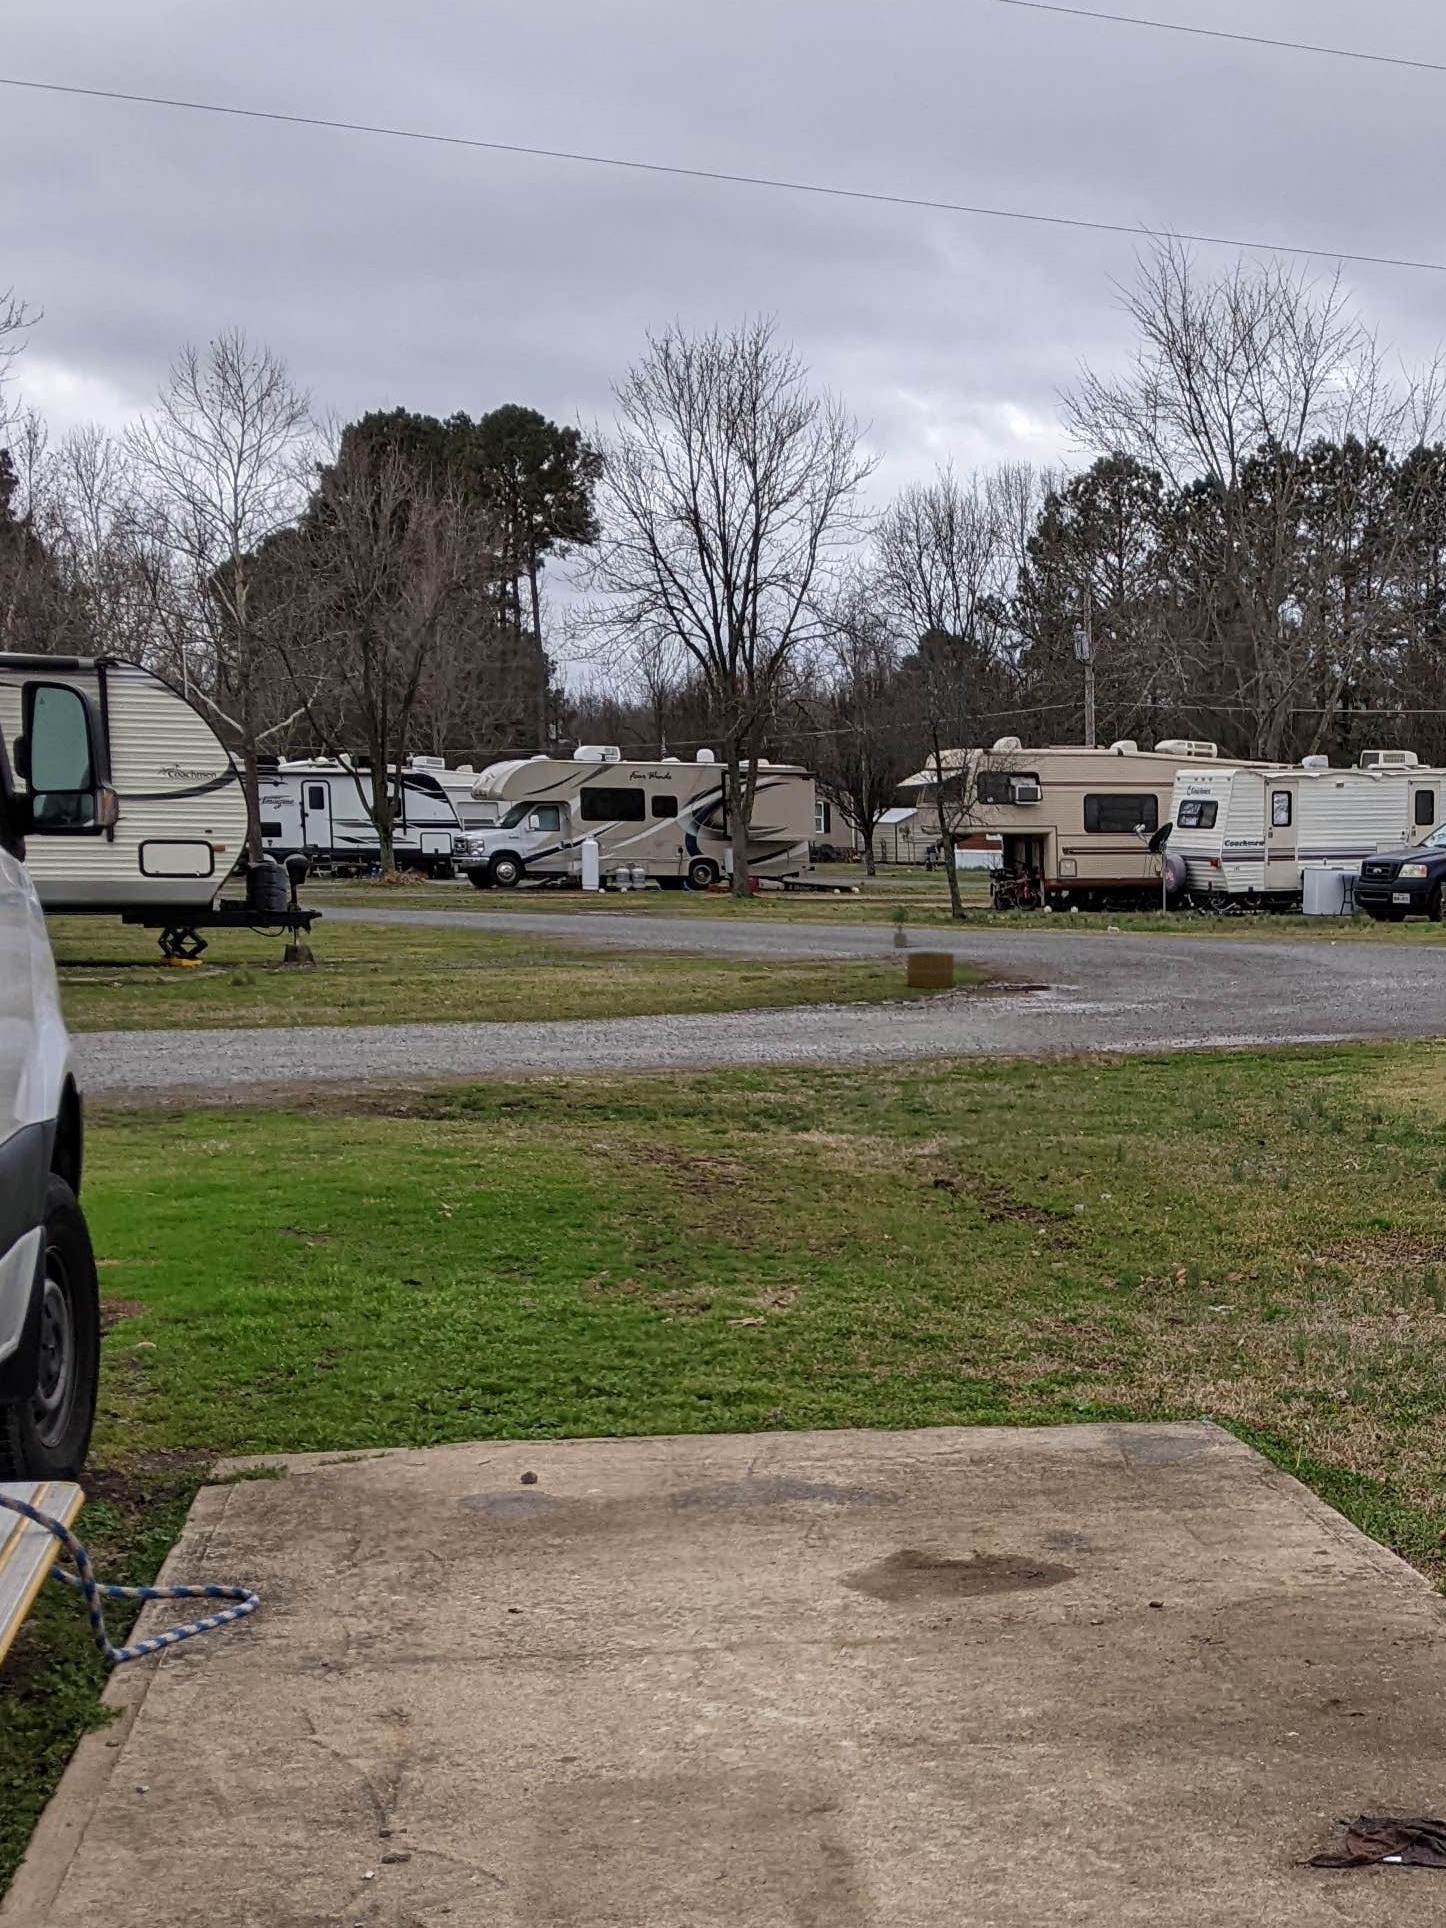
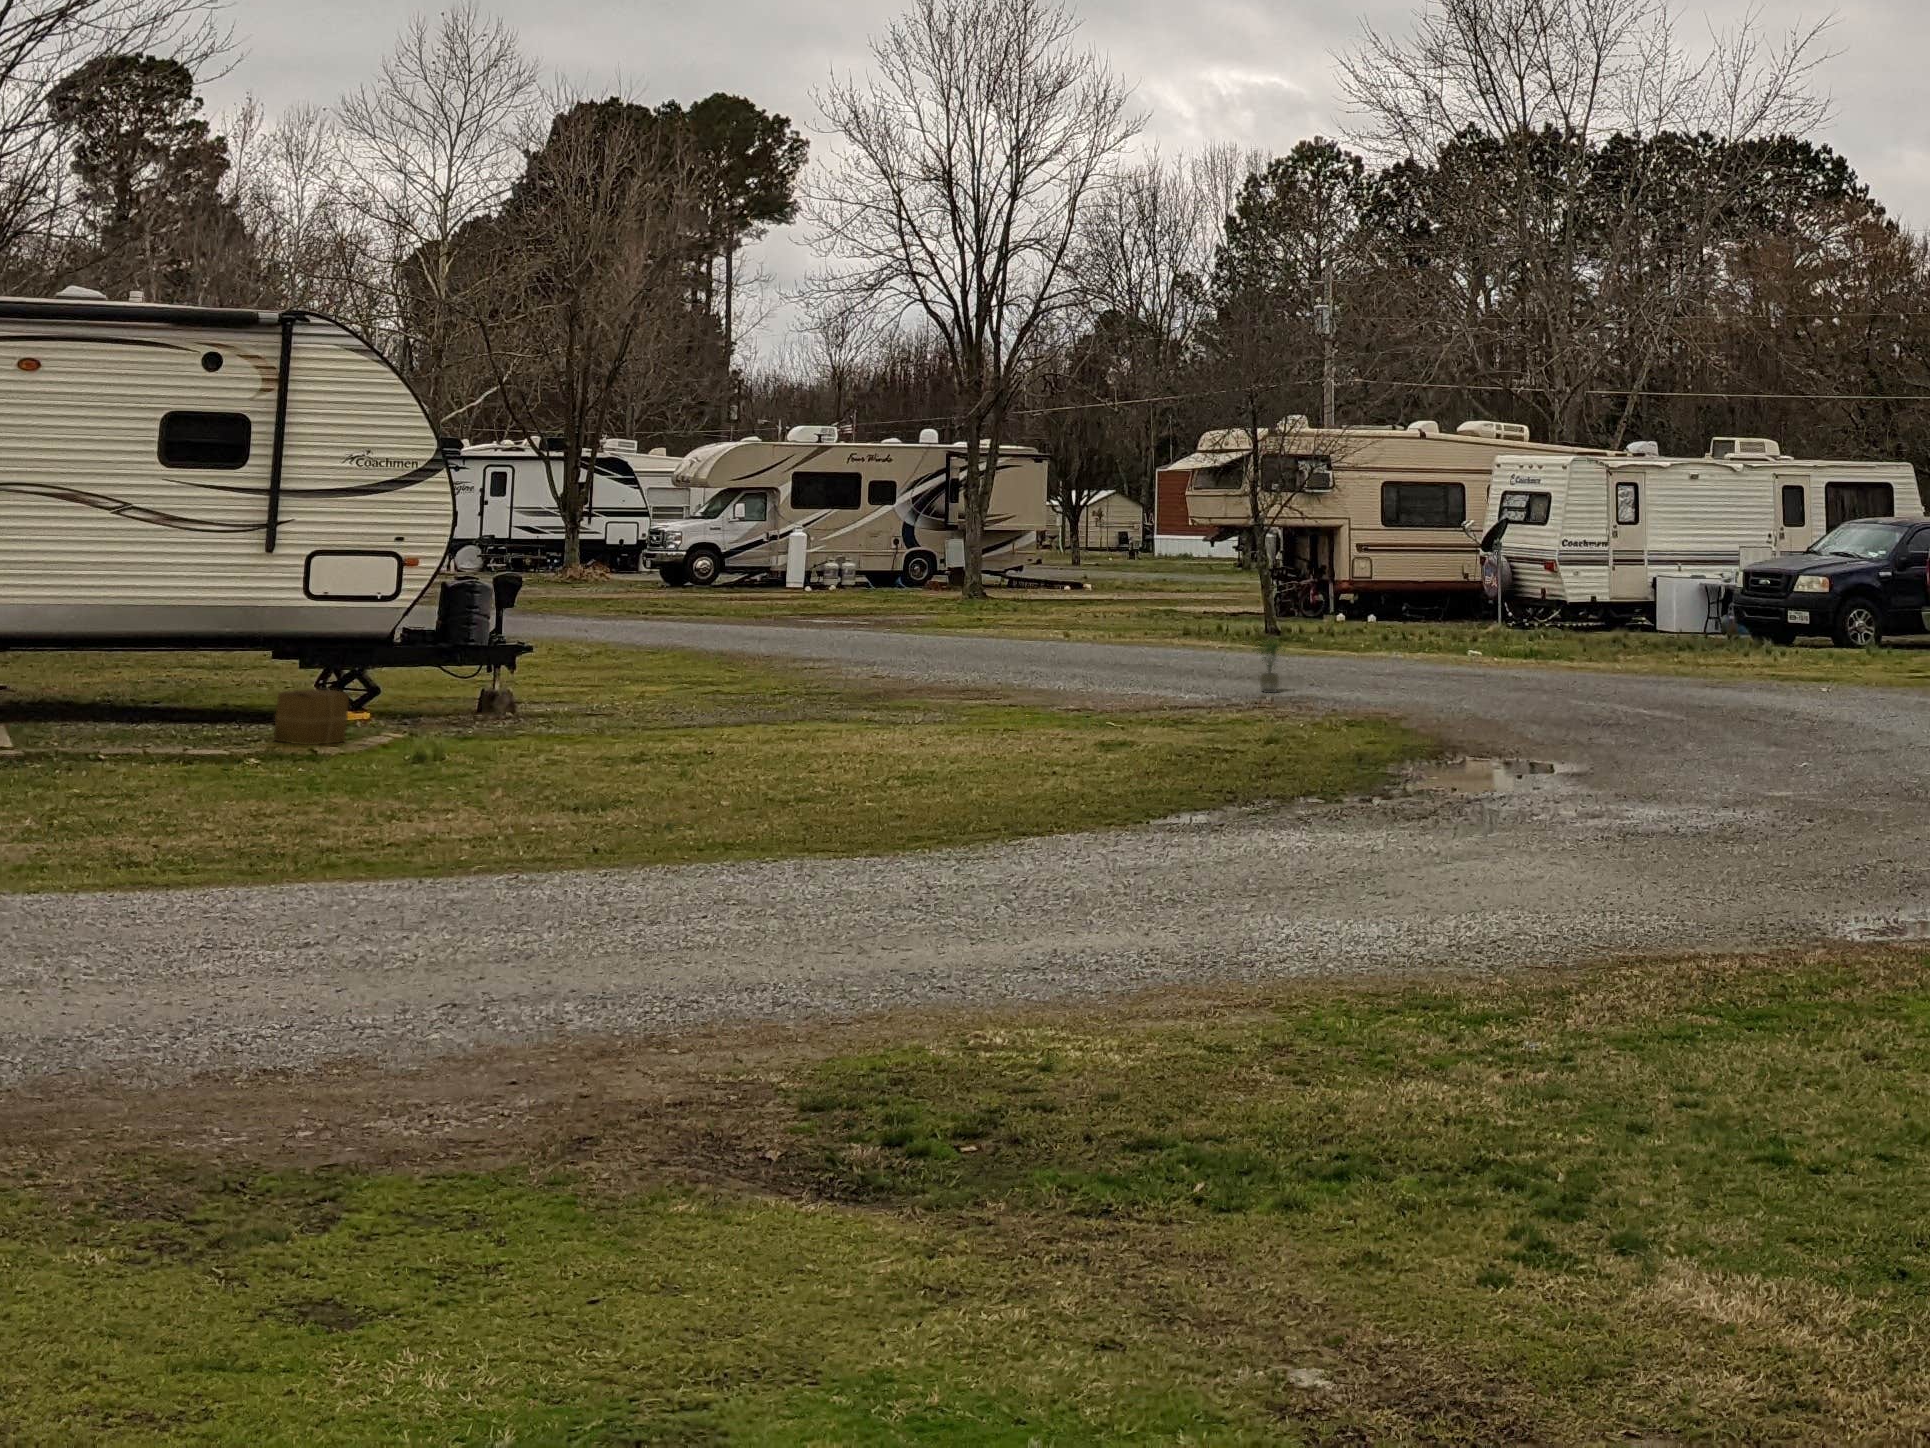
cardboard box: present [907,952,954,988] -> present [274,689,349,745]

